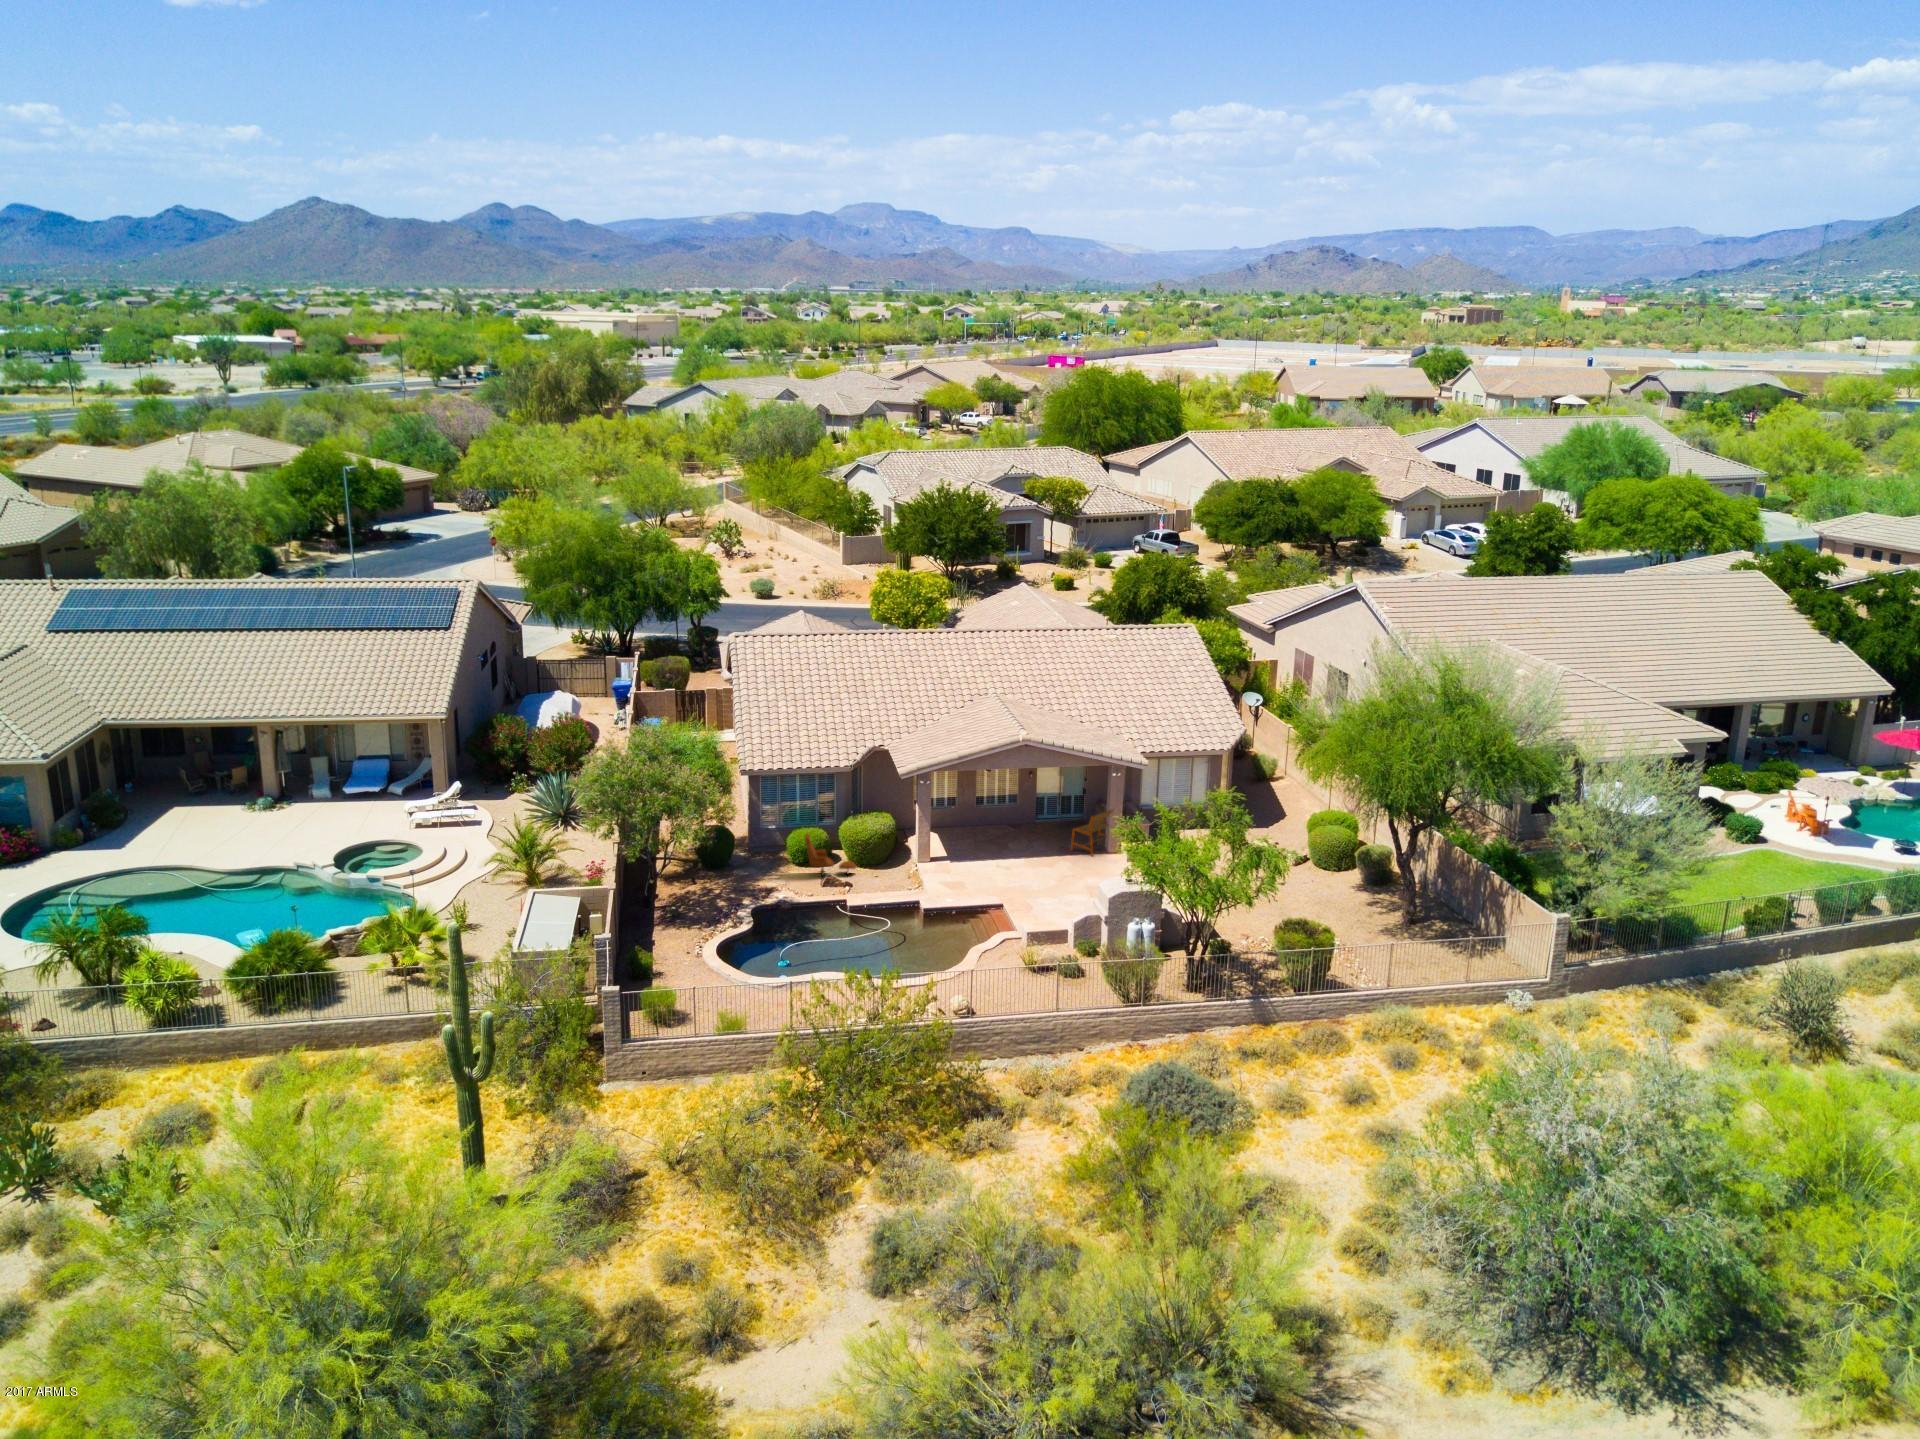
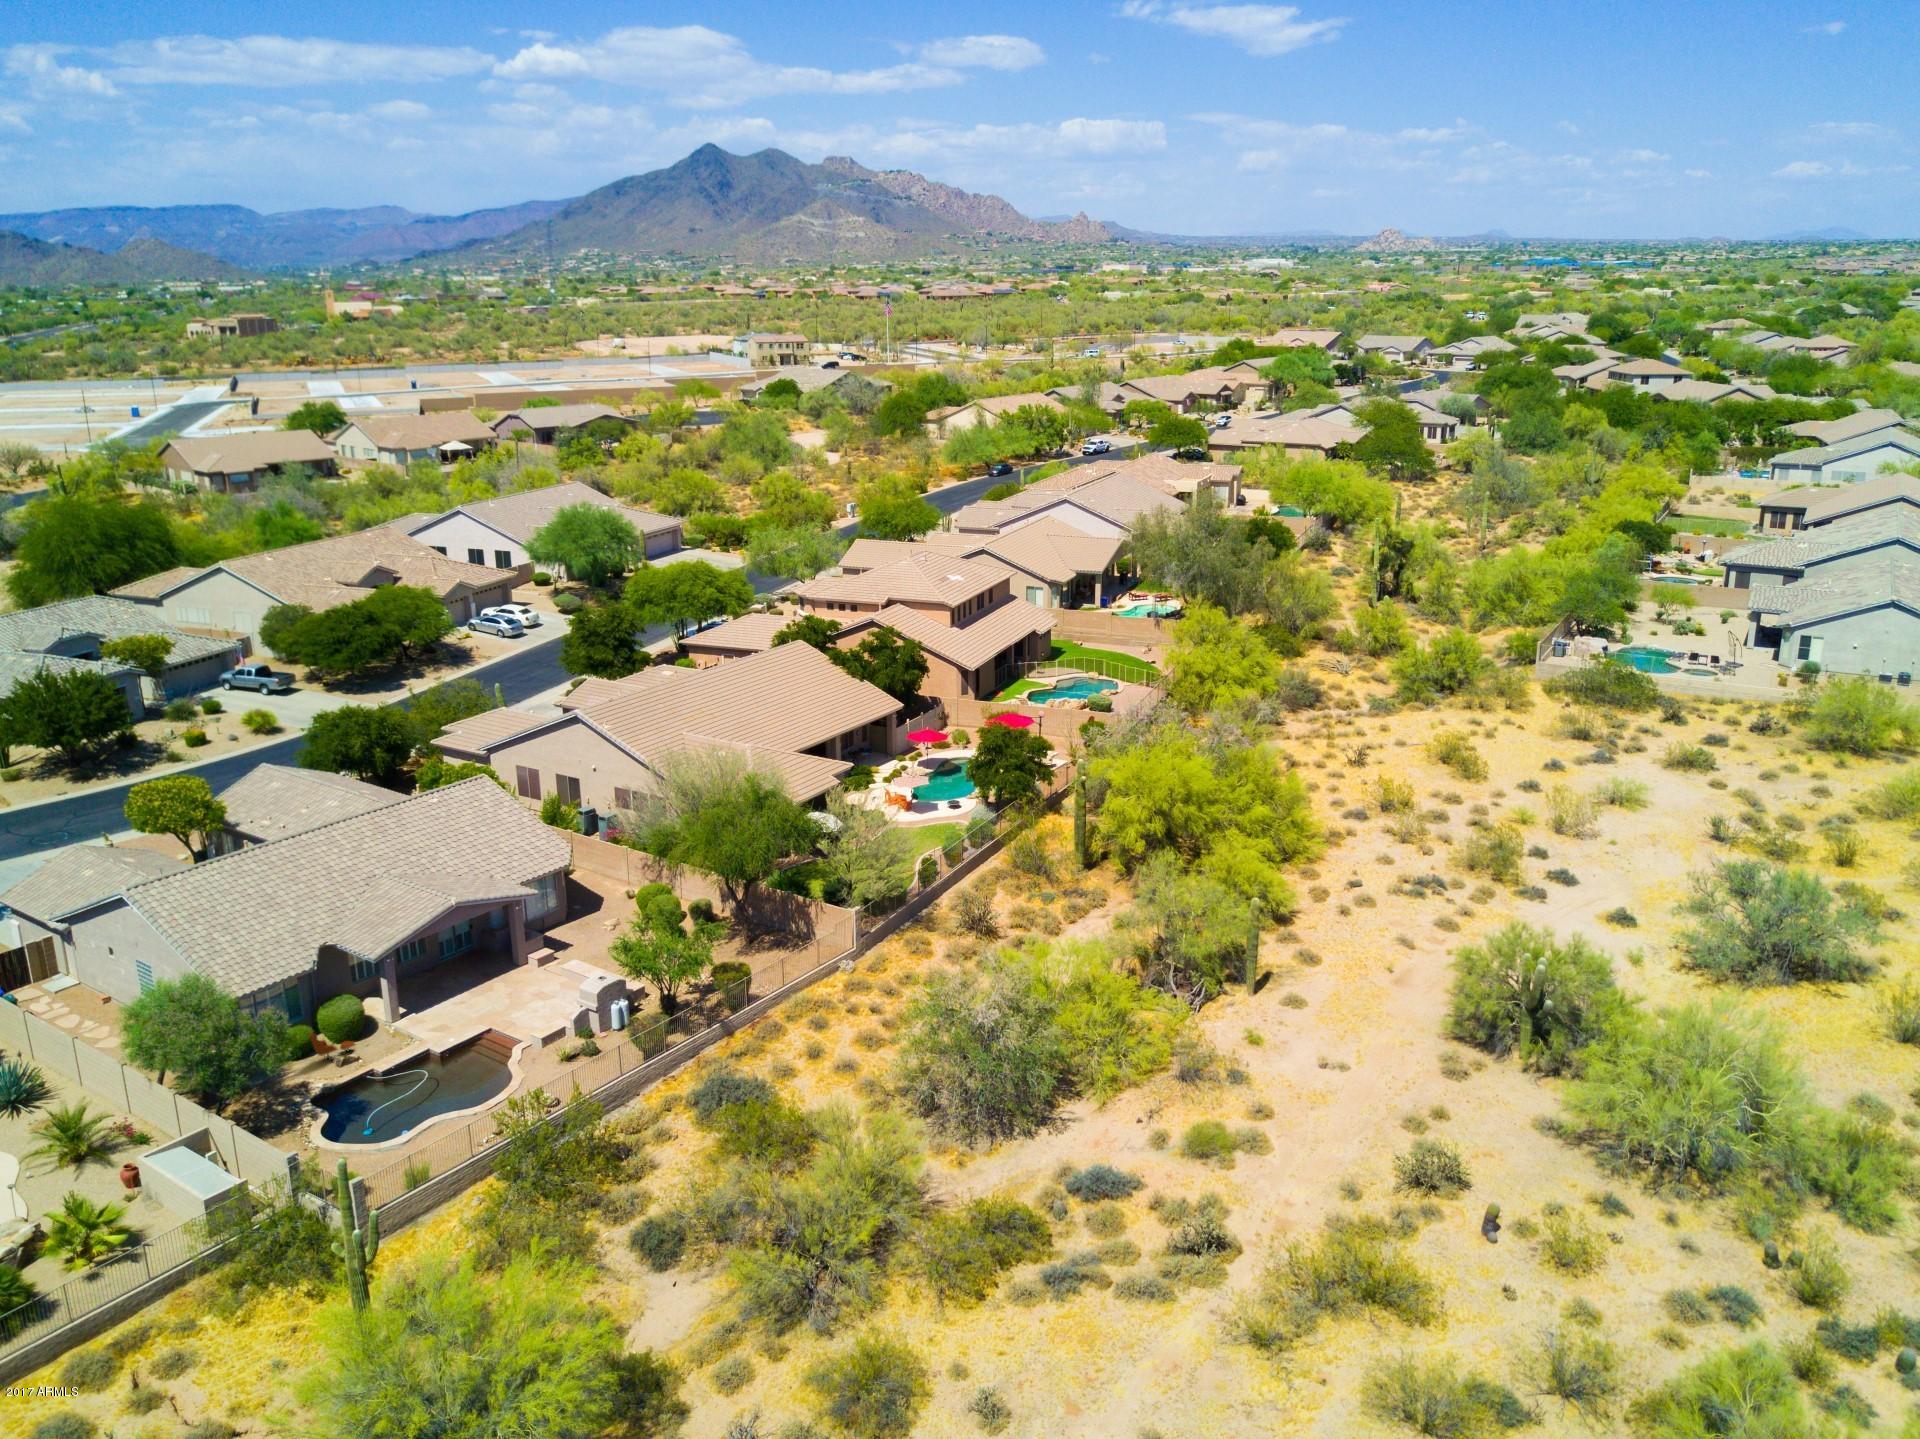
bench: present [1071,810,1114,855] -> none [498,931,528,974]

